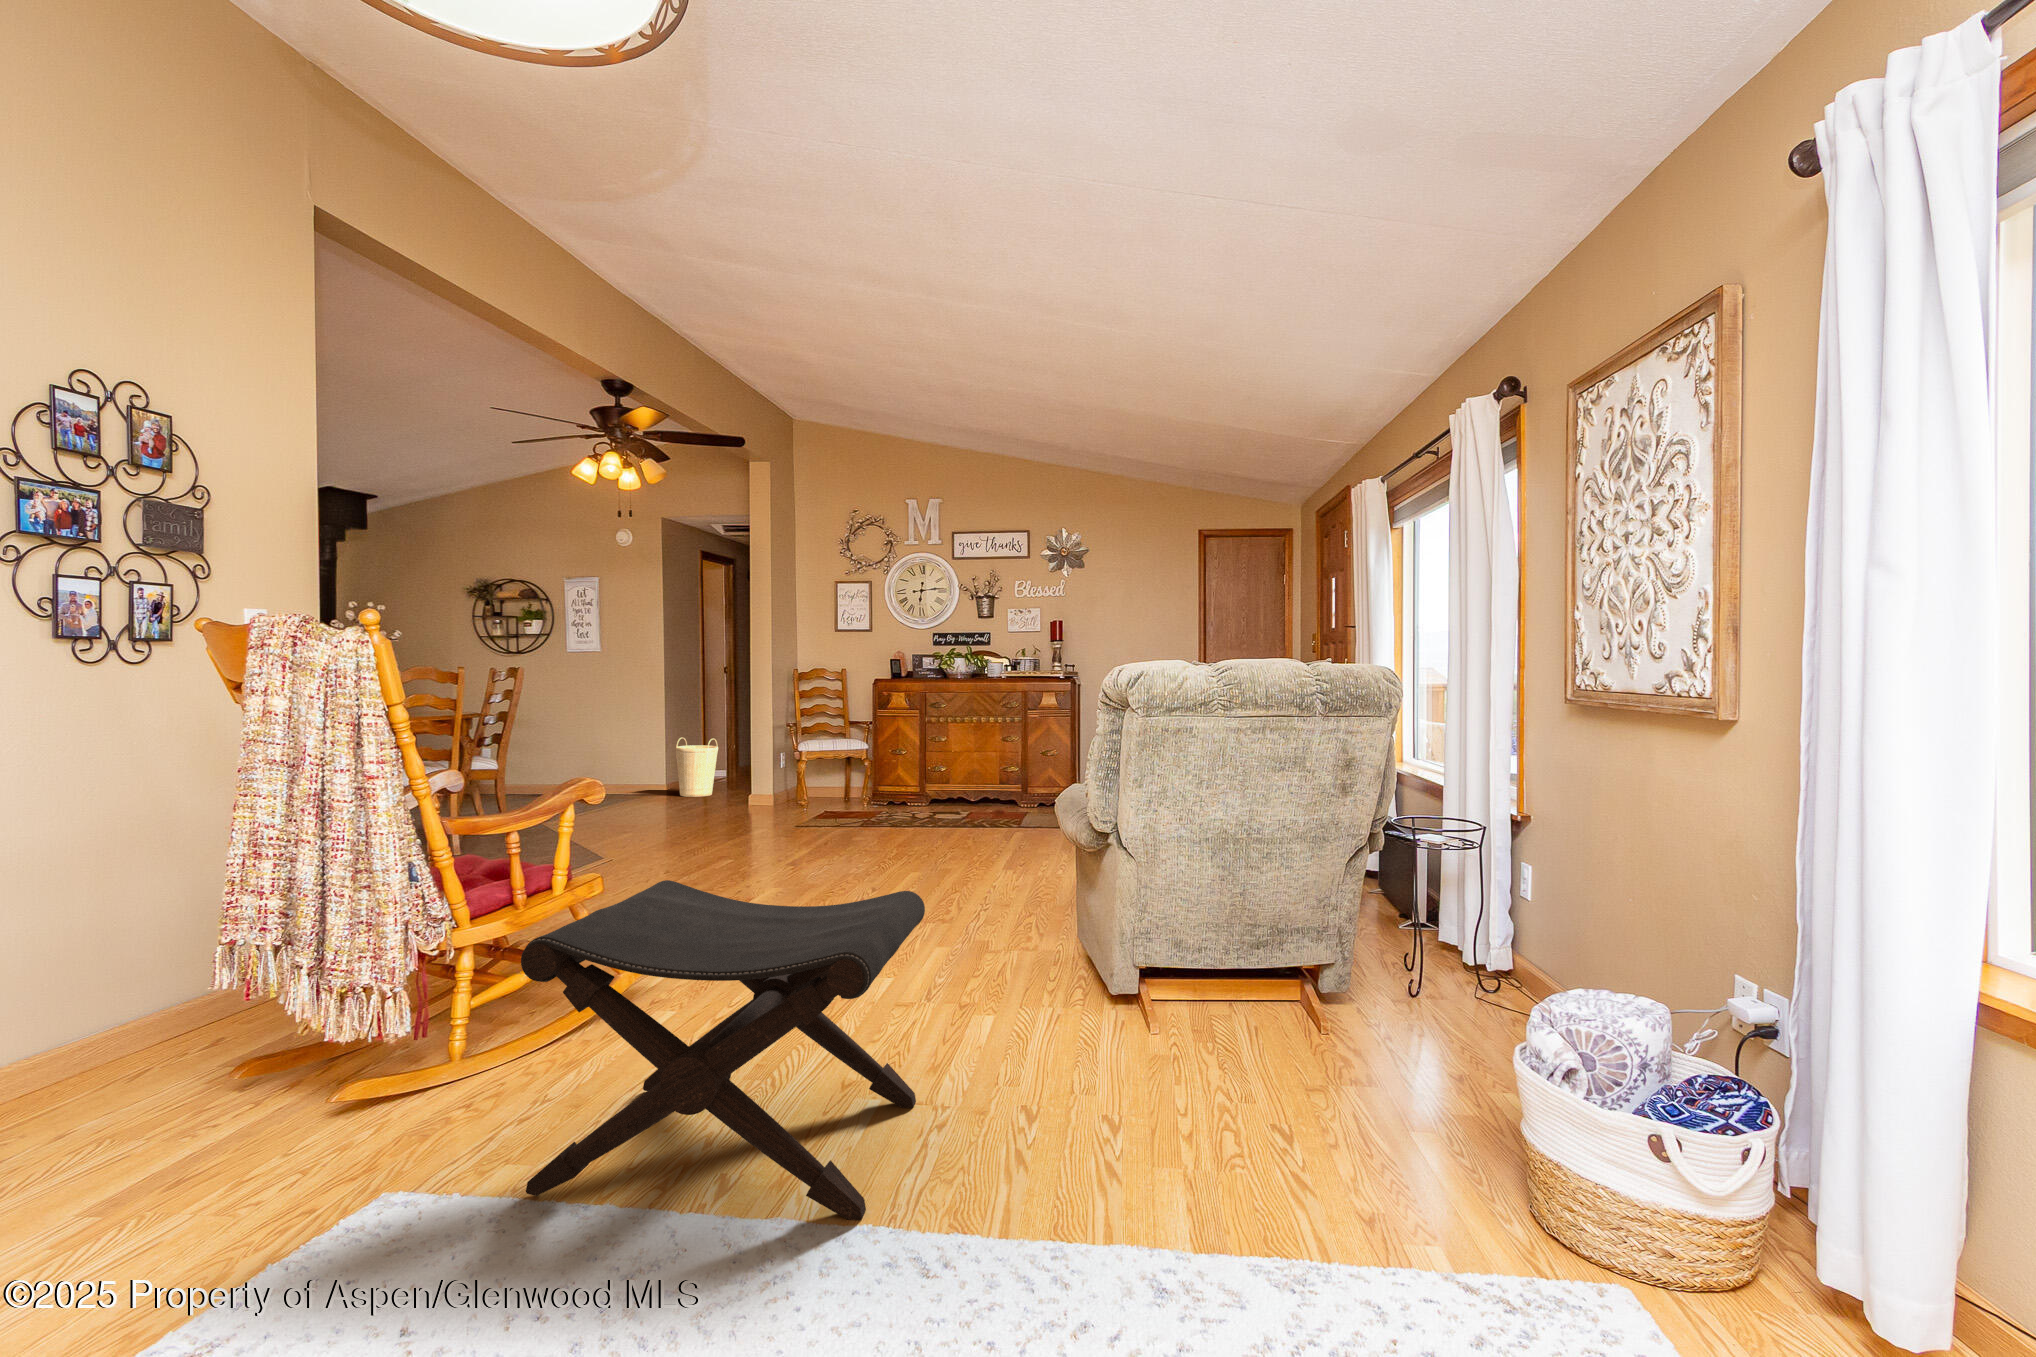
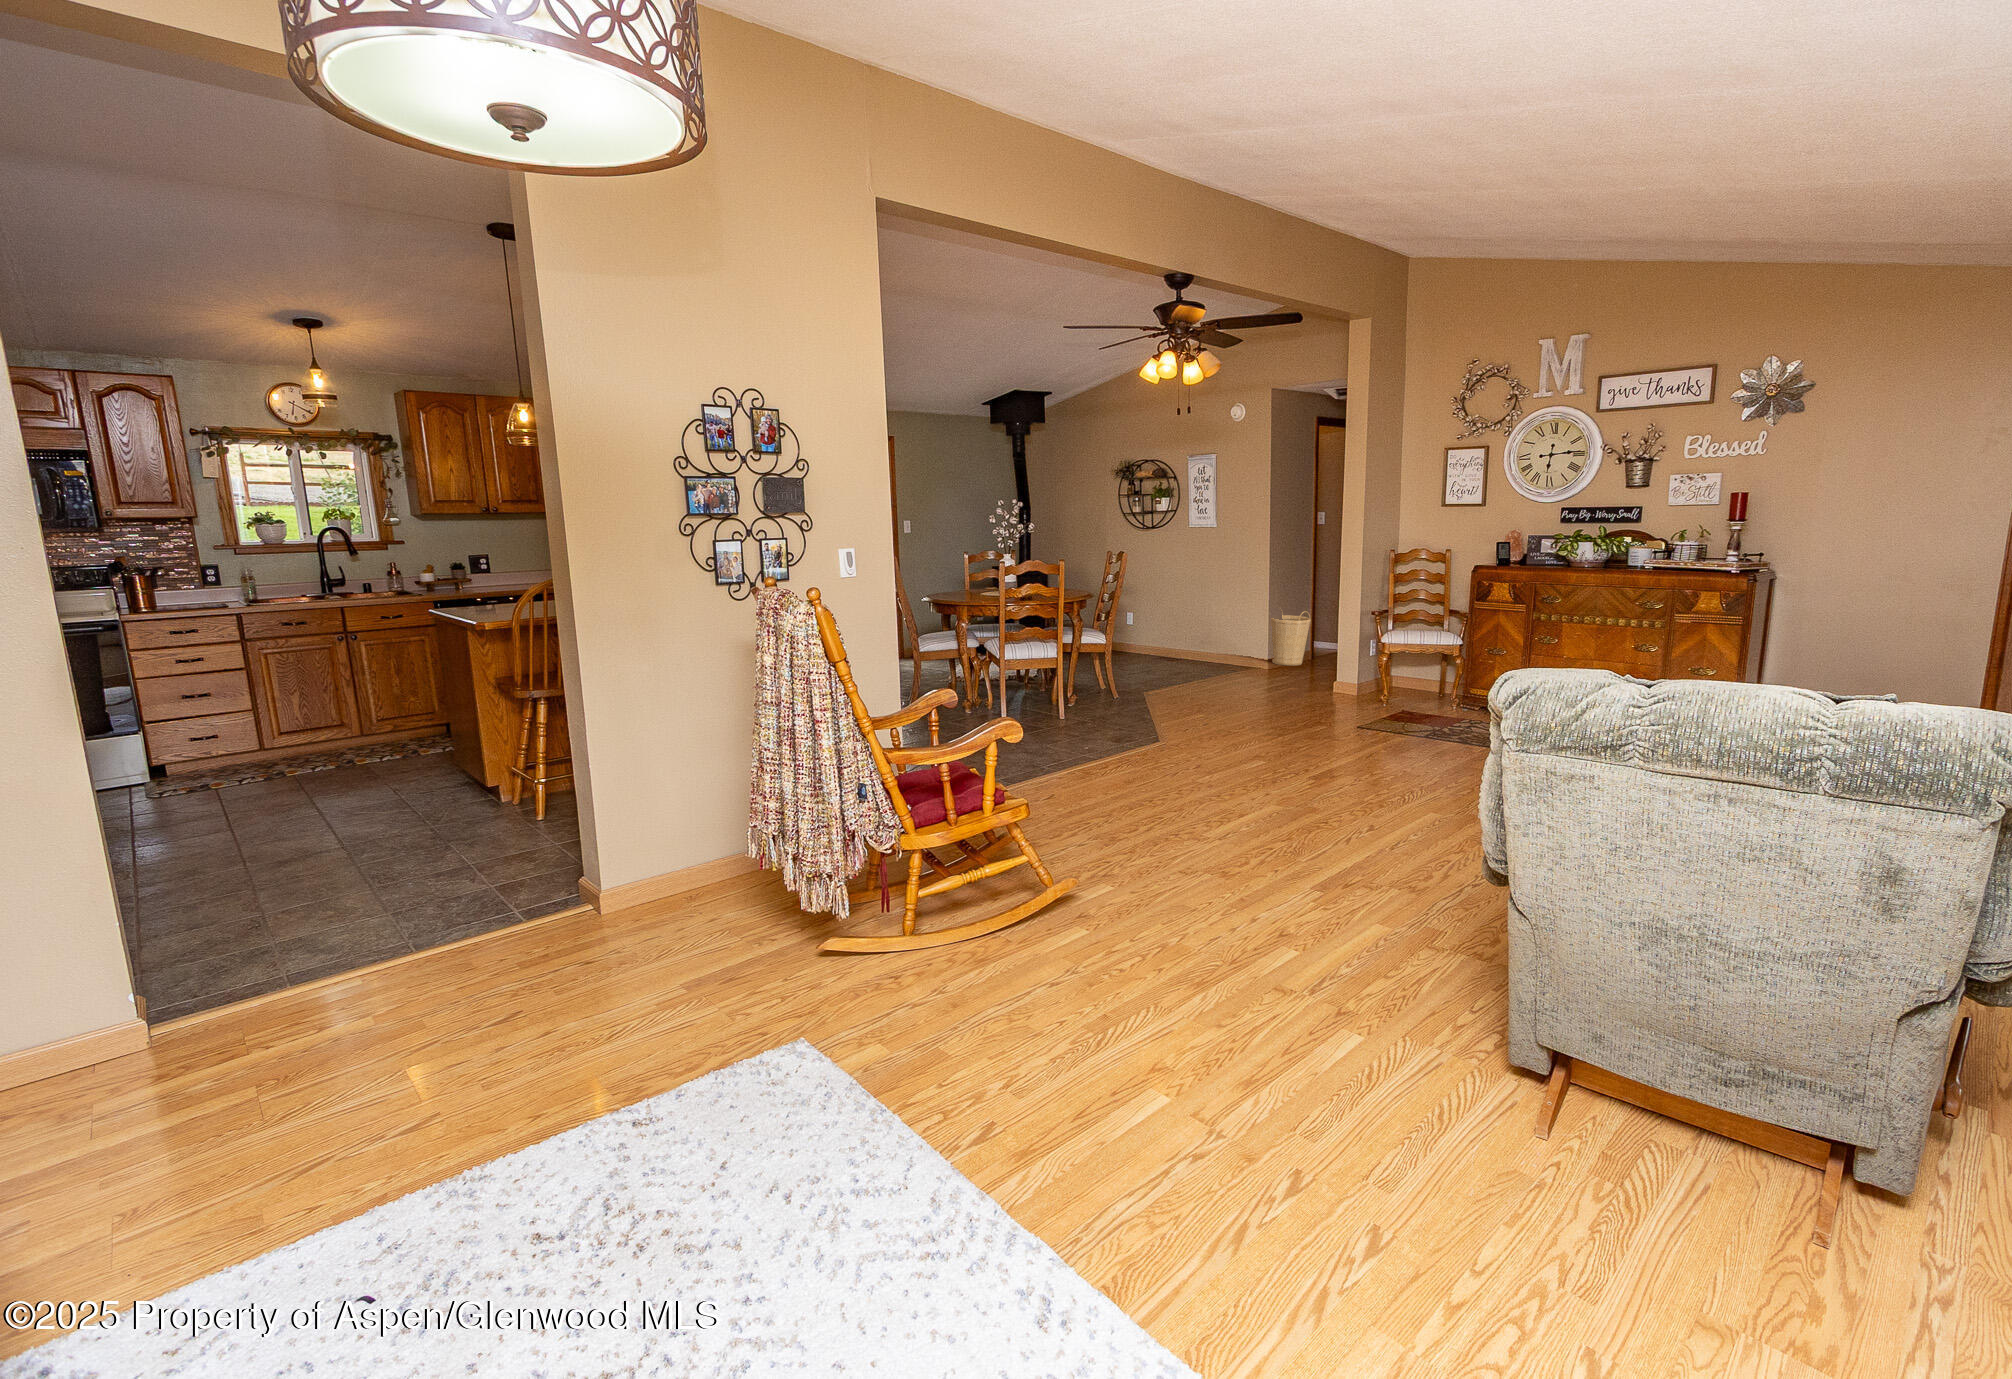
footstool: present [521,880,925,1220] -> none [816,847,1204,1292]

